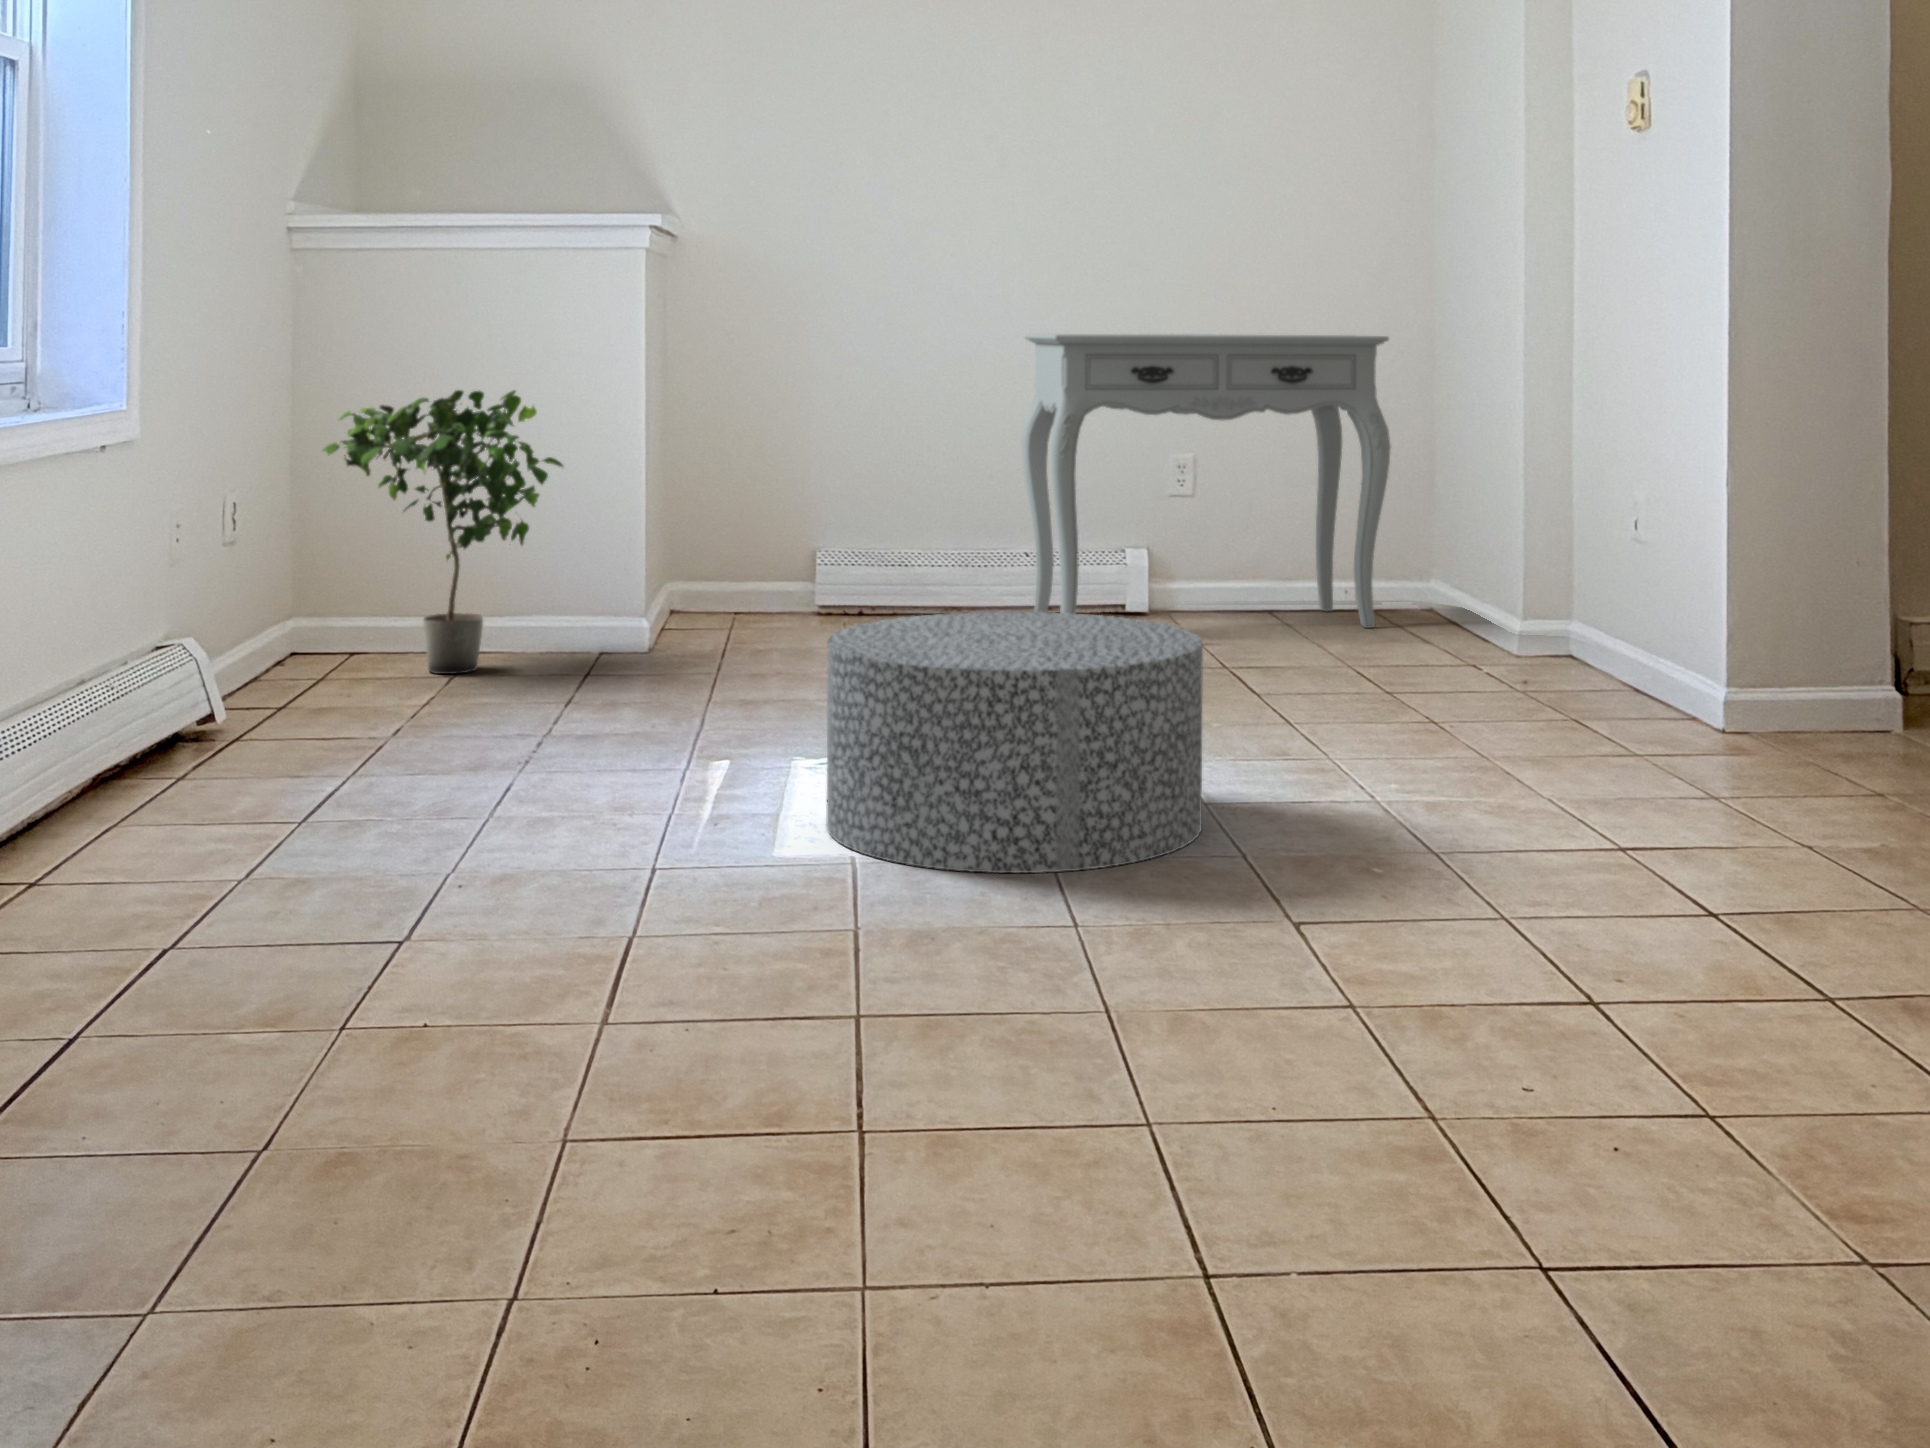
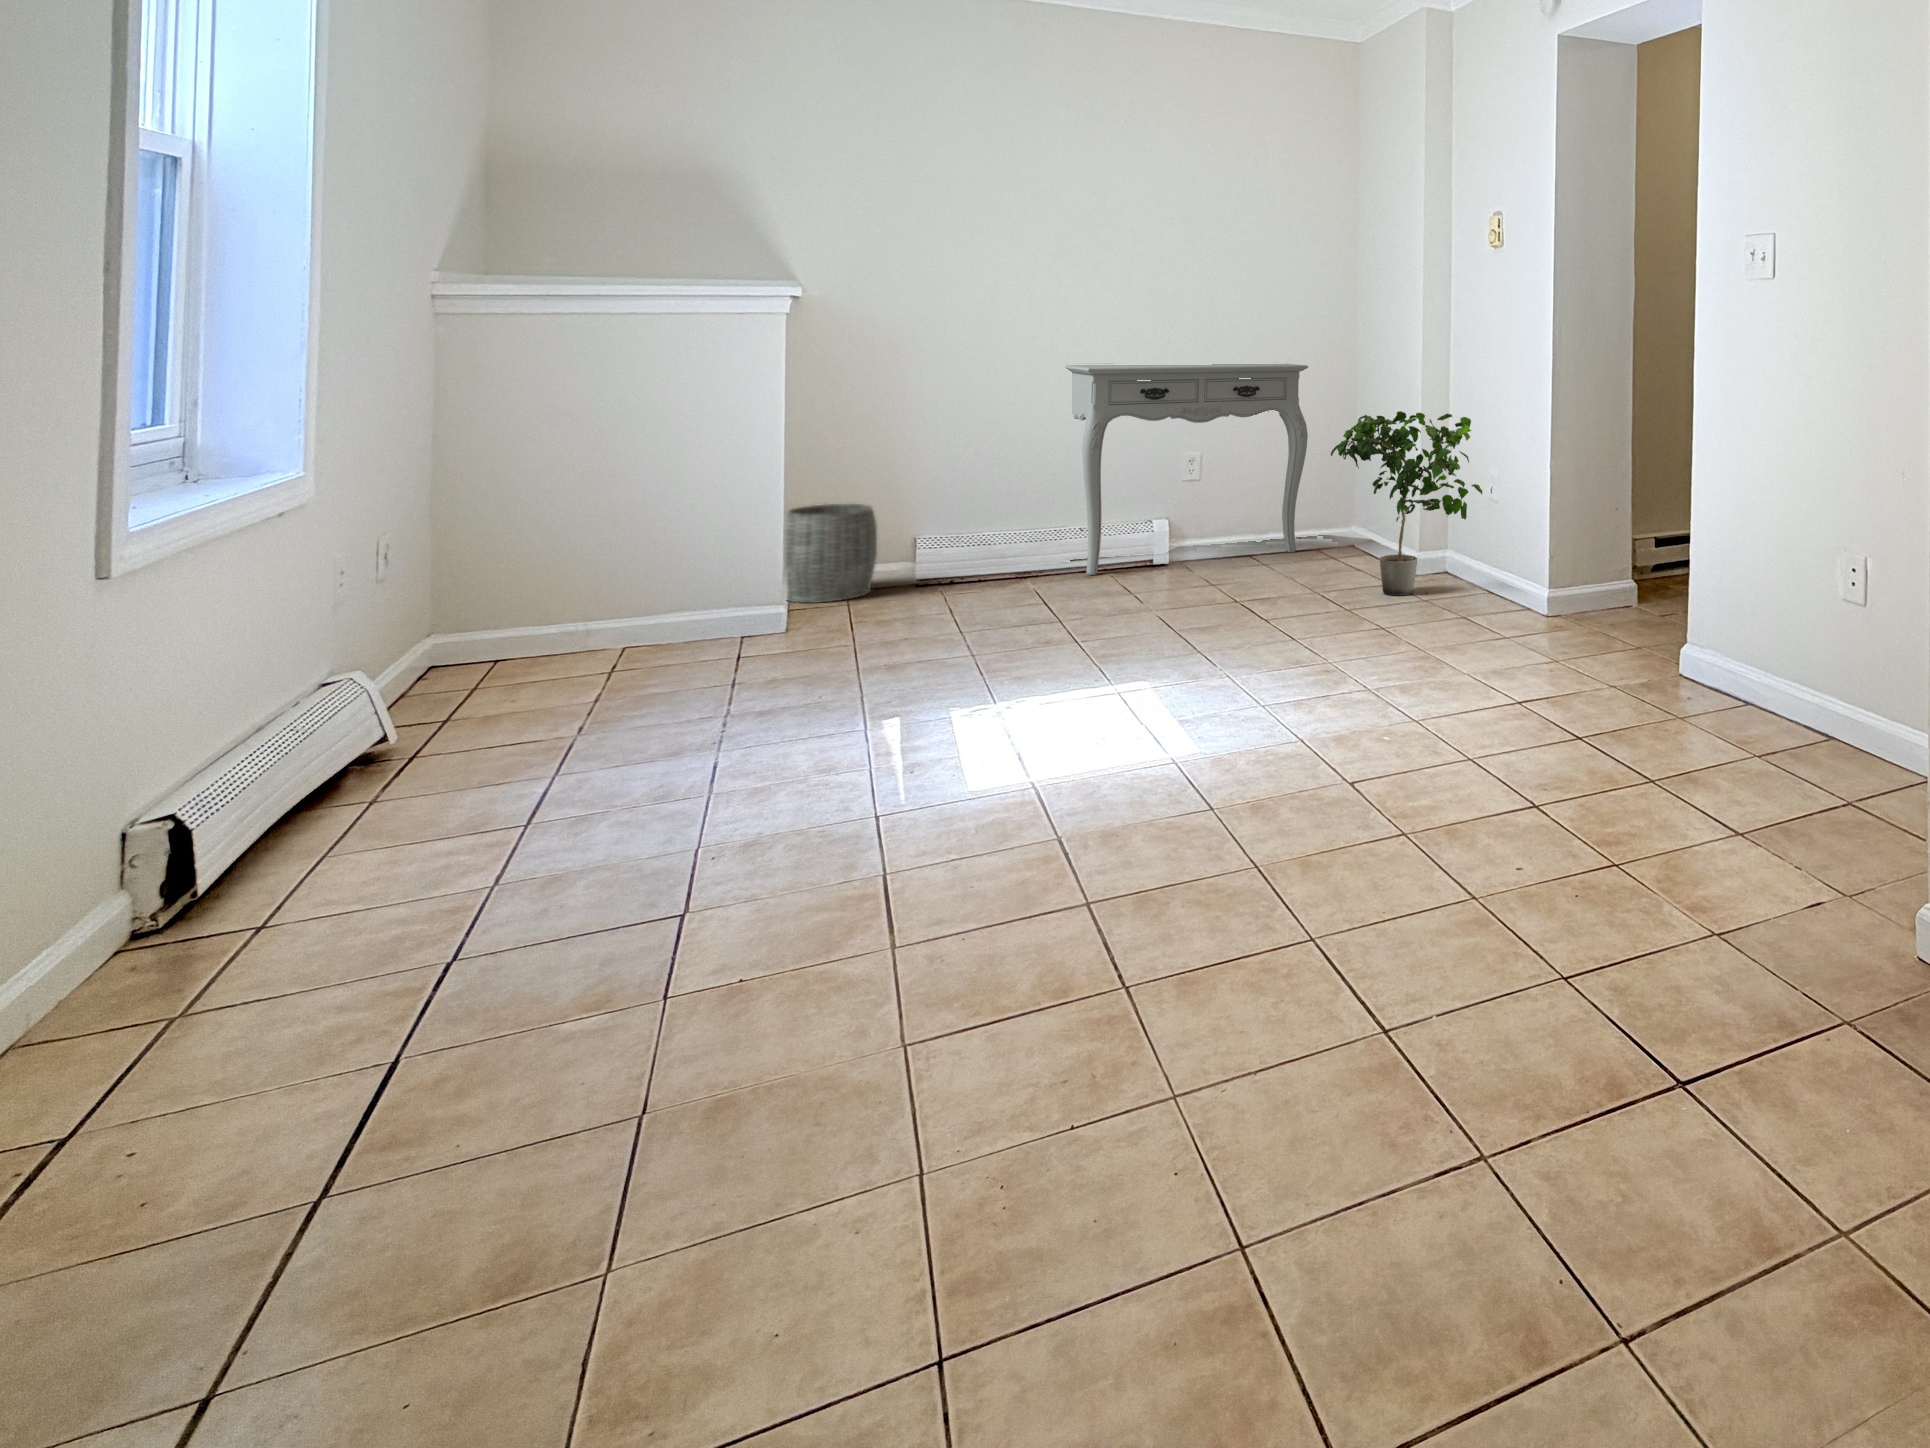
potted plant: present [323,390,563,674] -> present [1331,411,1482,596]
woven basket: none [672,516,787,643] -> present [786,504,877,603]
ottoman: present [826,612,1203,873] -> none [1000,583,1276,787]

